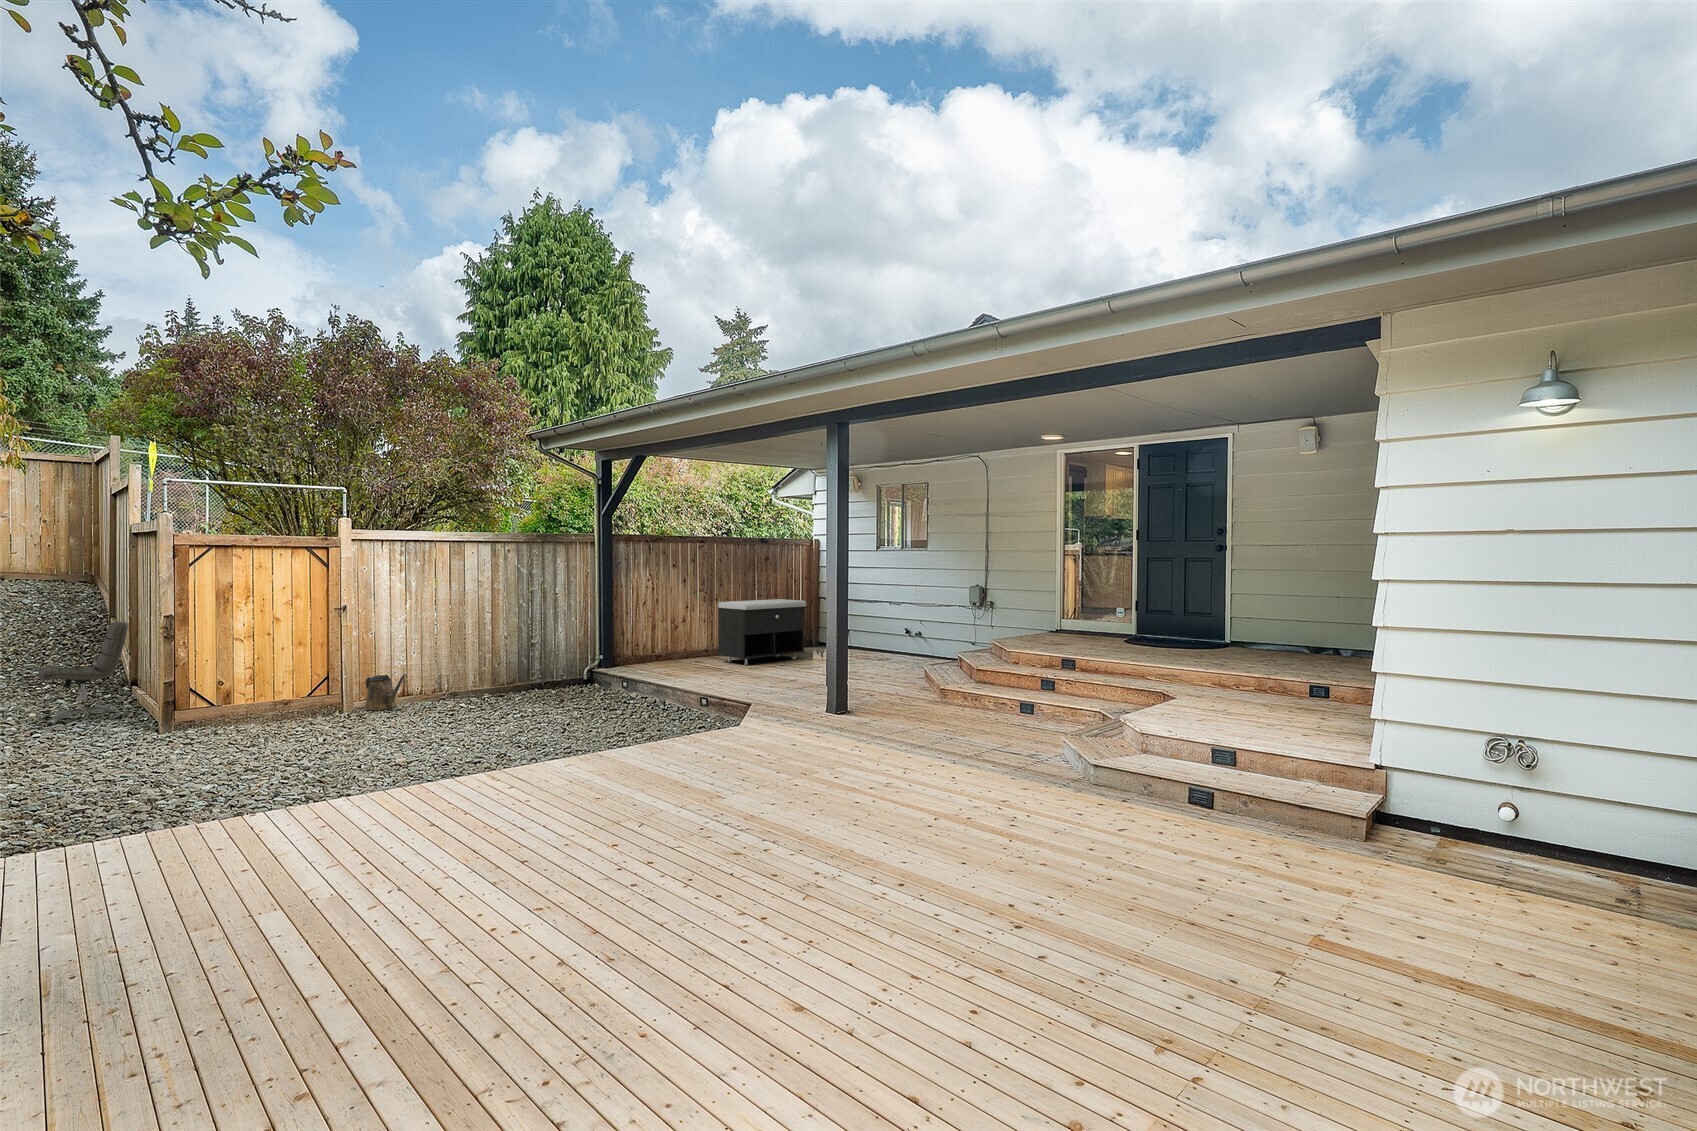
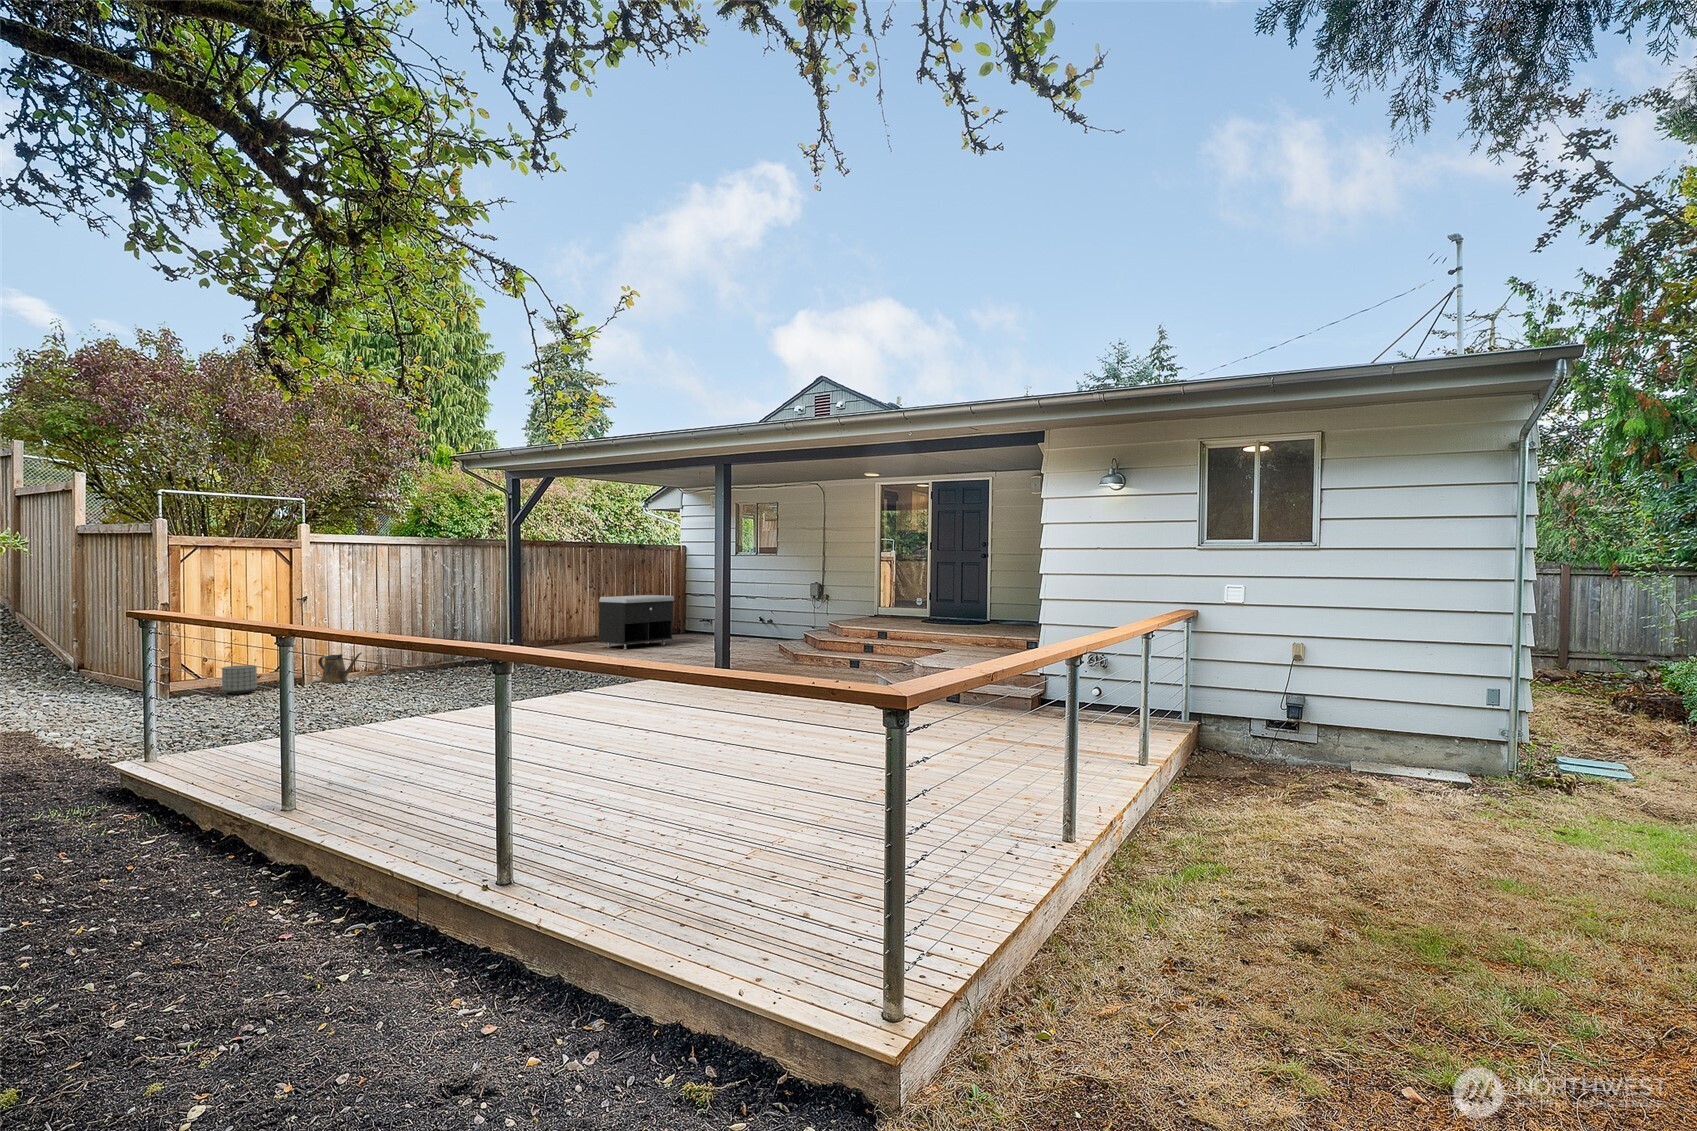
chair: present [38,622,128,726] -> none [11,612,98,700]
planter: none [237,689,279,725] -> present [222,665,257,694]

